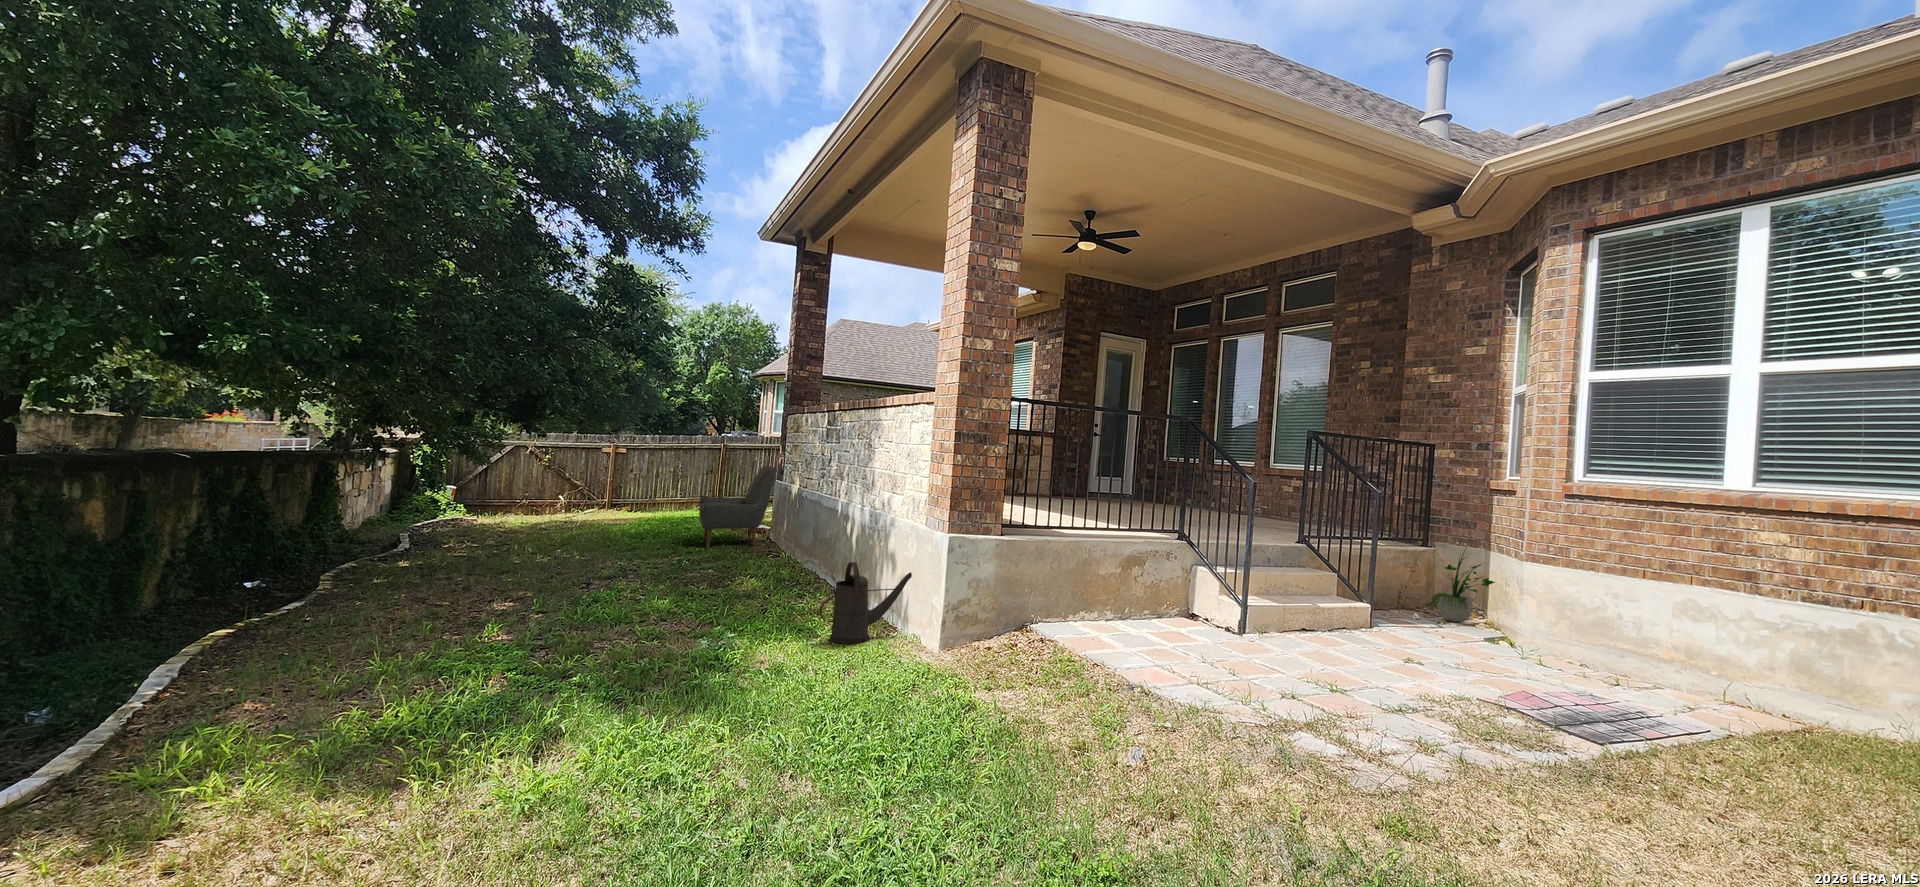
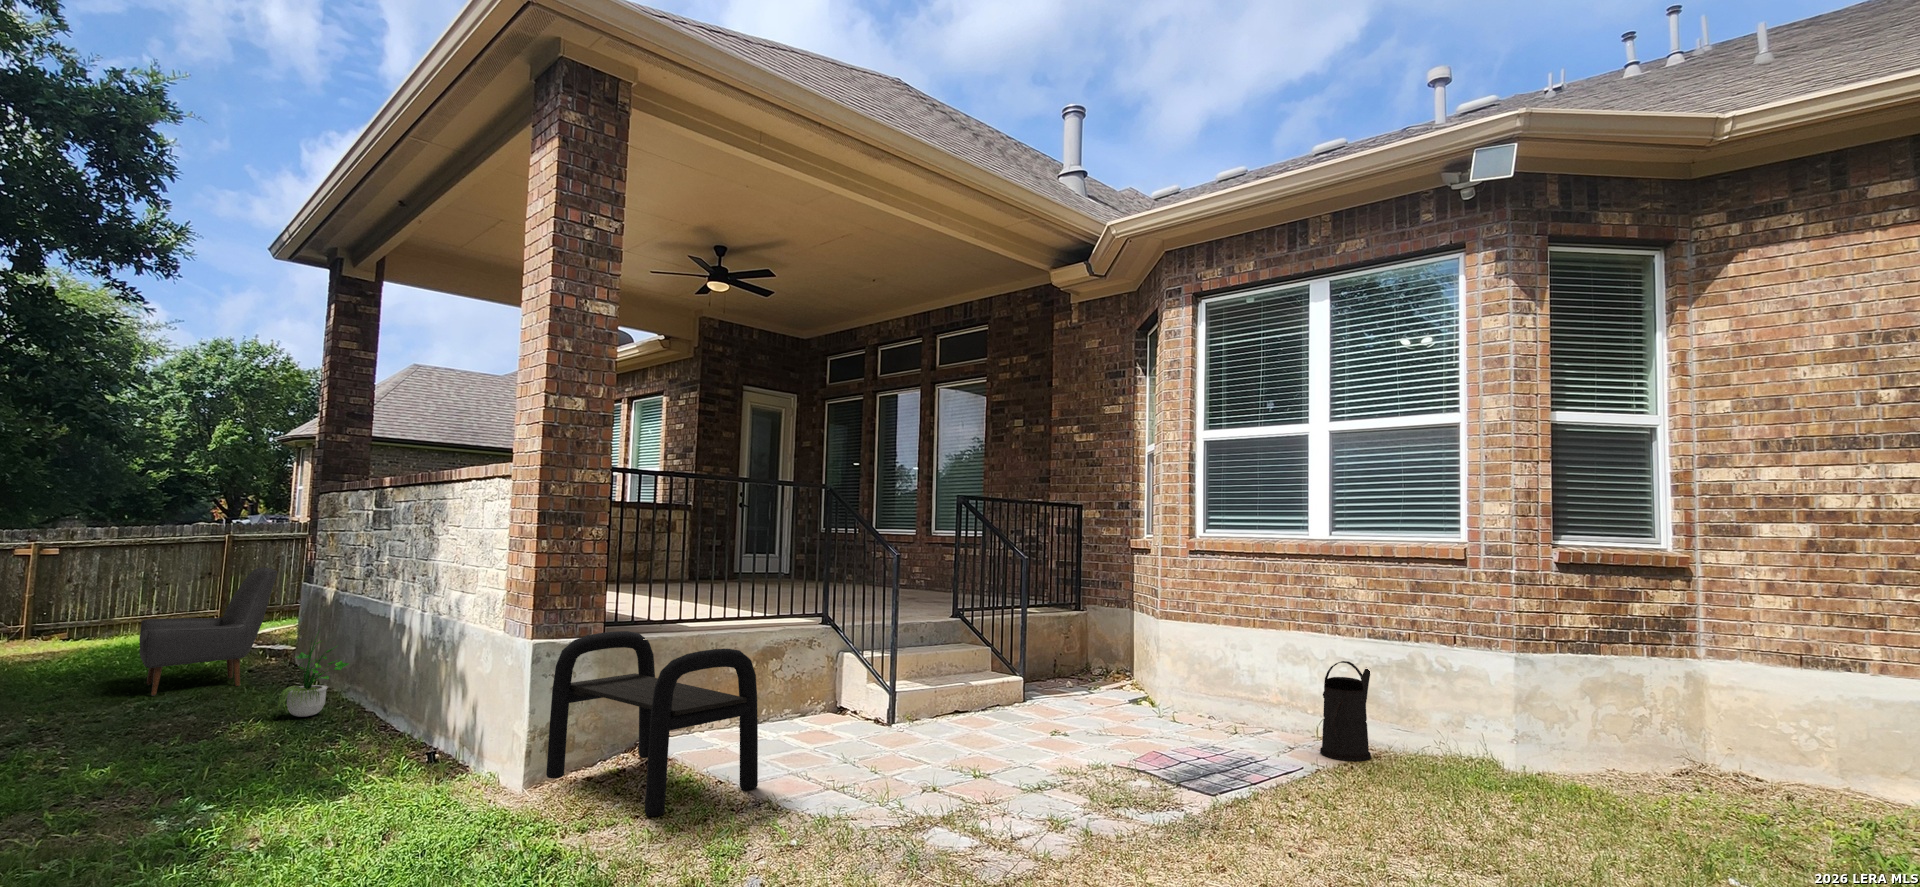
bench: none [962,531,1130,682] -> present [546,631,758,816]
potted plant: present [1430,553,1495,622] -> present [277,634,349,717]
watering can: present [820,562,912,644] -> present [1320,661,1371,761]

